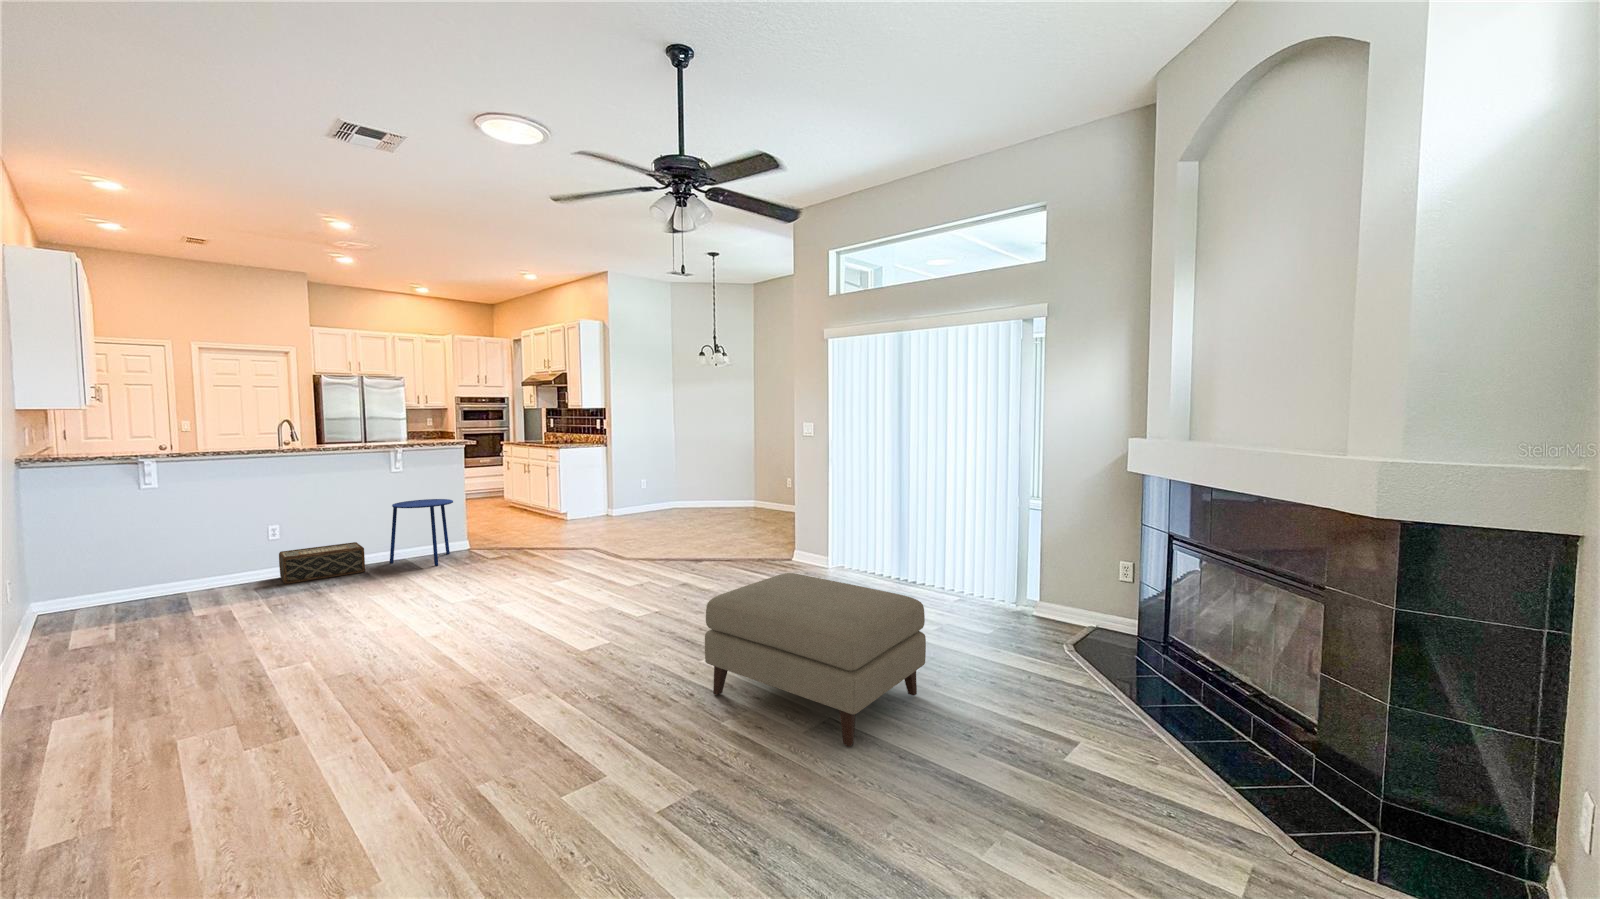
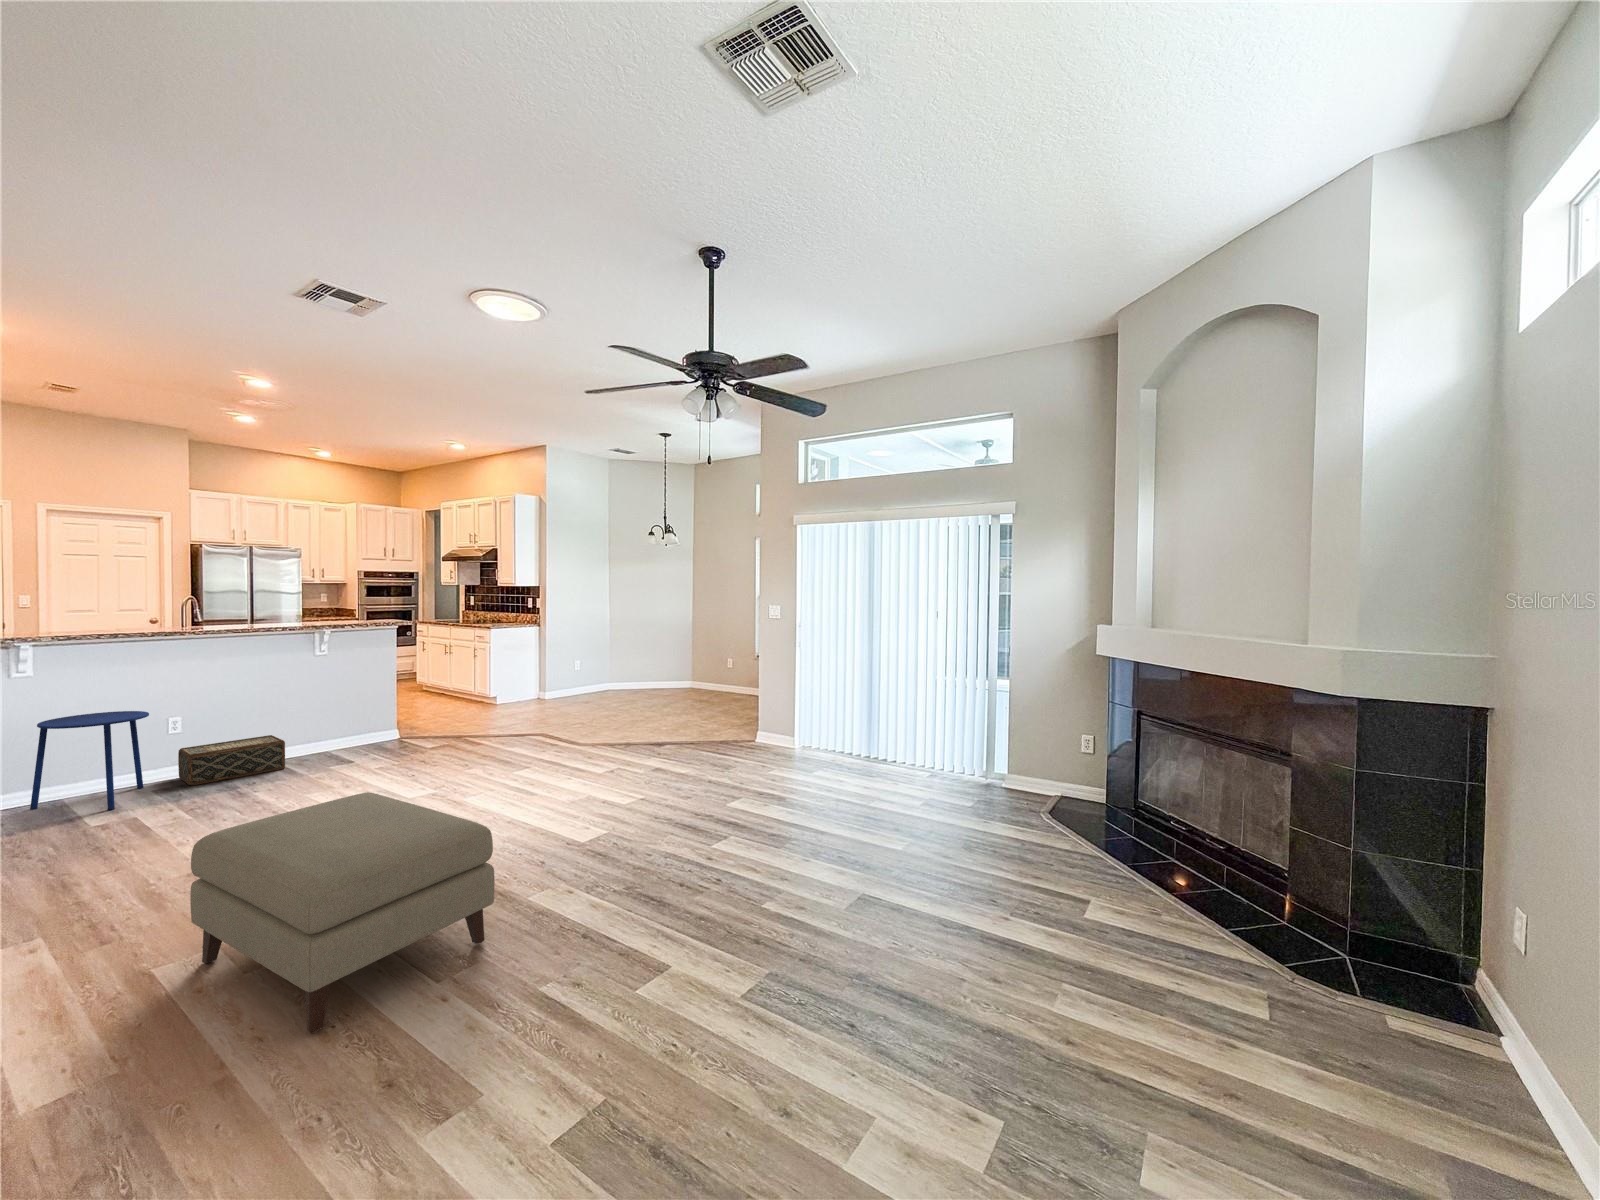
side table: present [390,499,453,566] -> present [30,711,149,810]
ottoman: present [705,573,926,747] -> present [190,792,495,1033]

